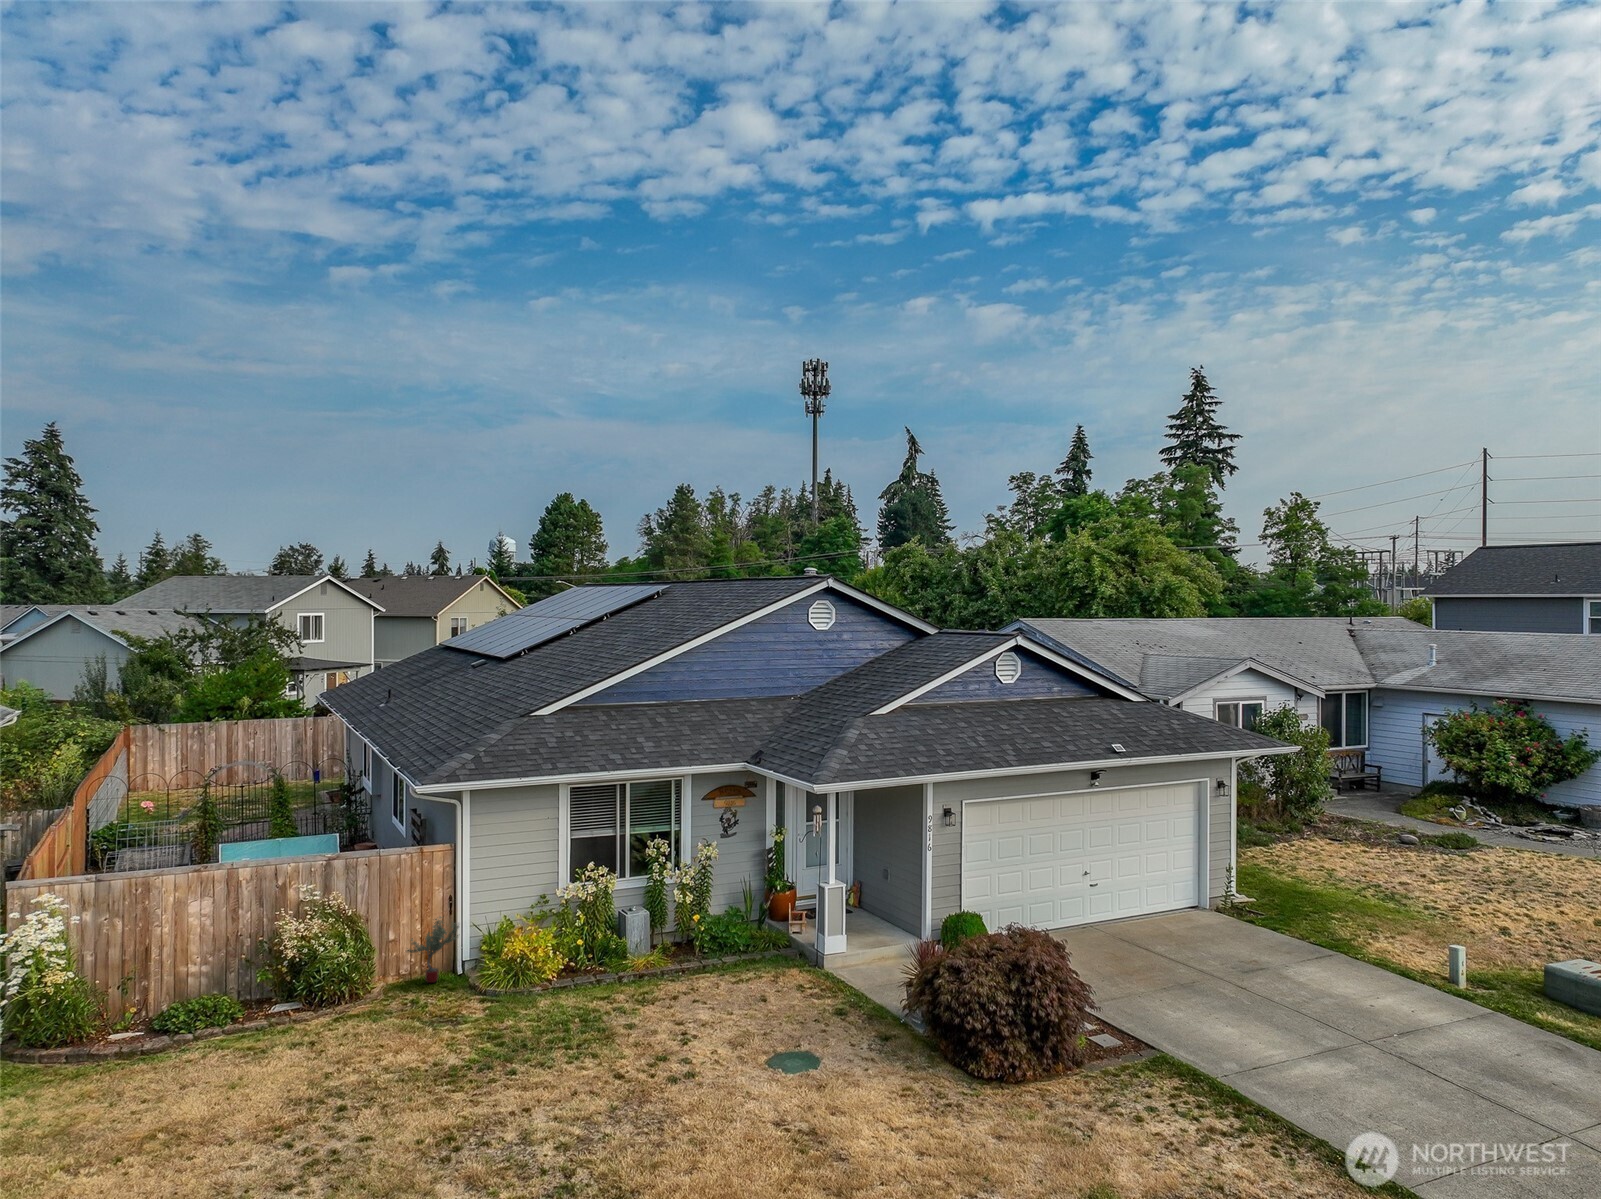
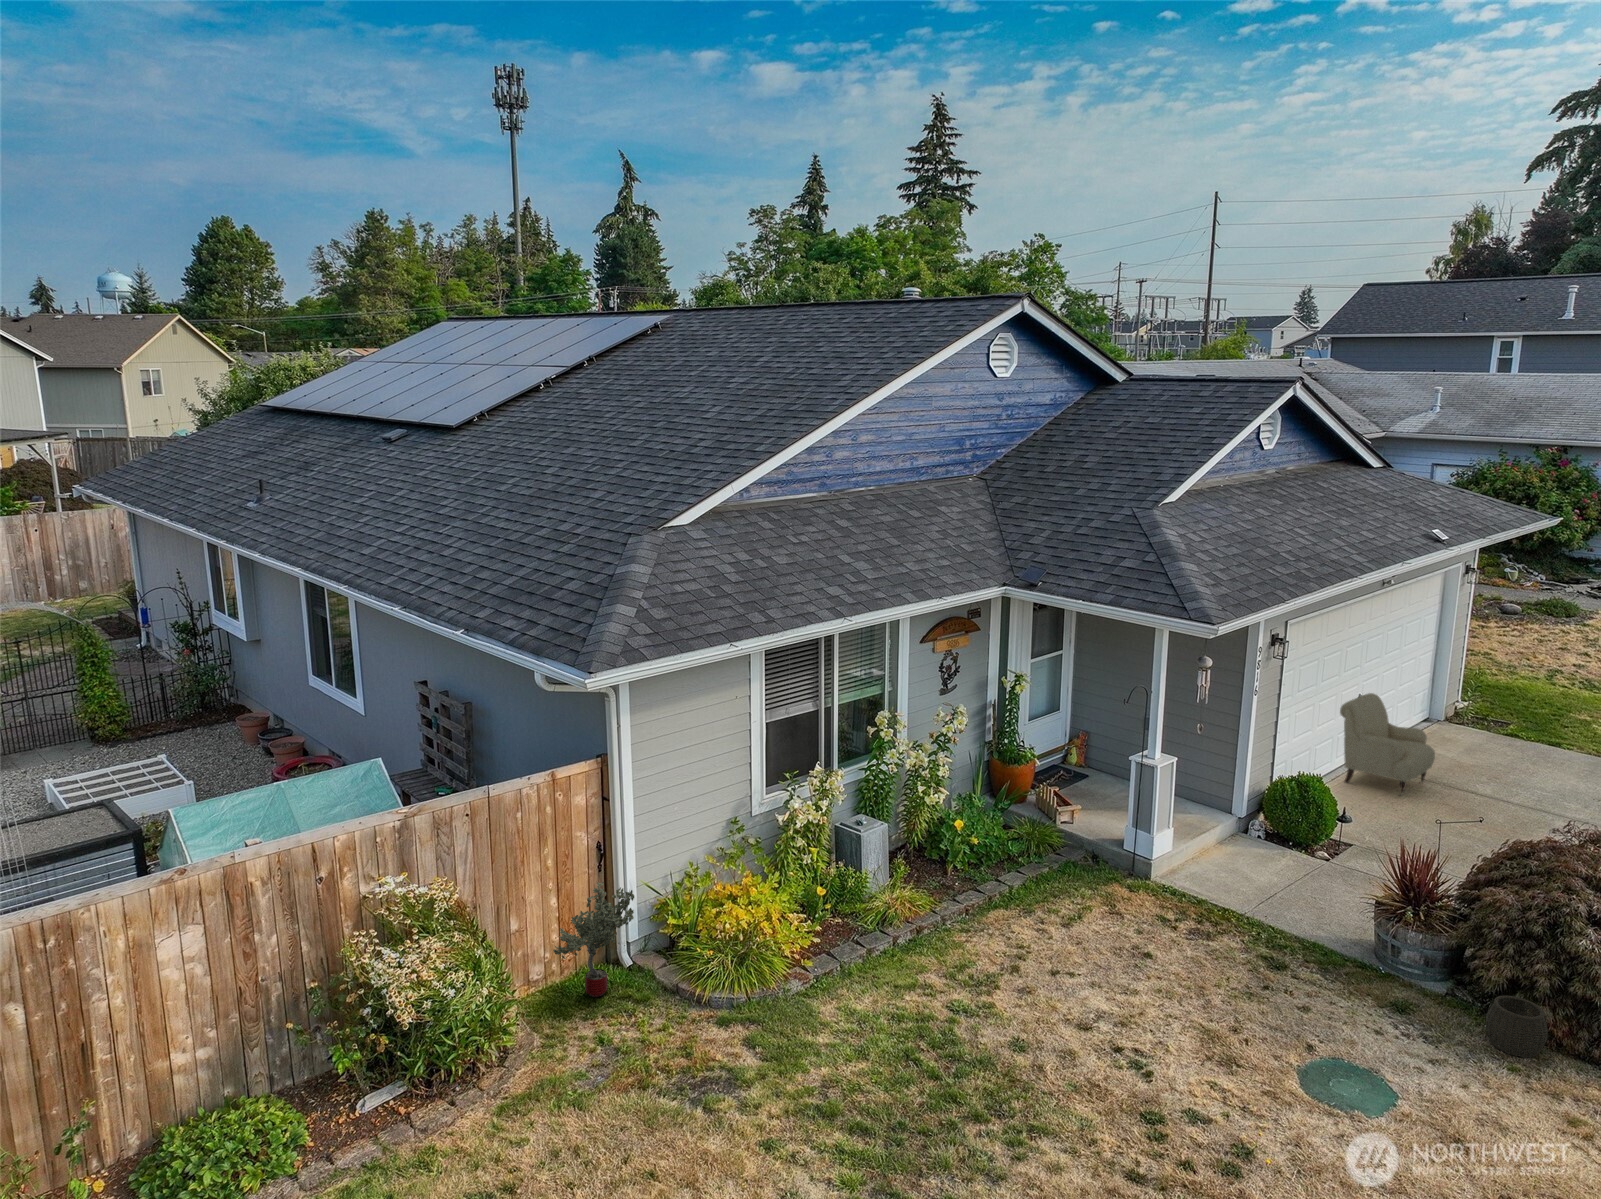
chair: none [1039,859,1111,934] -> present [1340,693,1435,796]
woven basket: none [913,1026,946,1065] -> present [1486,996,1548,1058]

